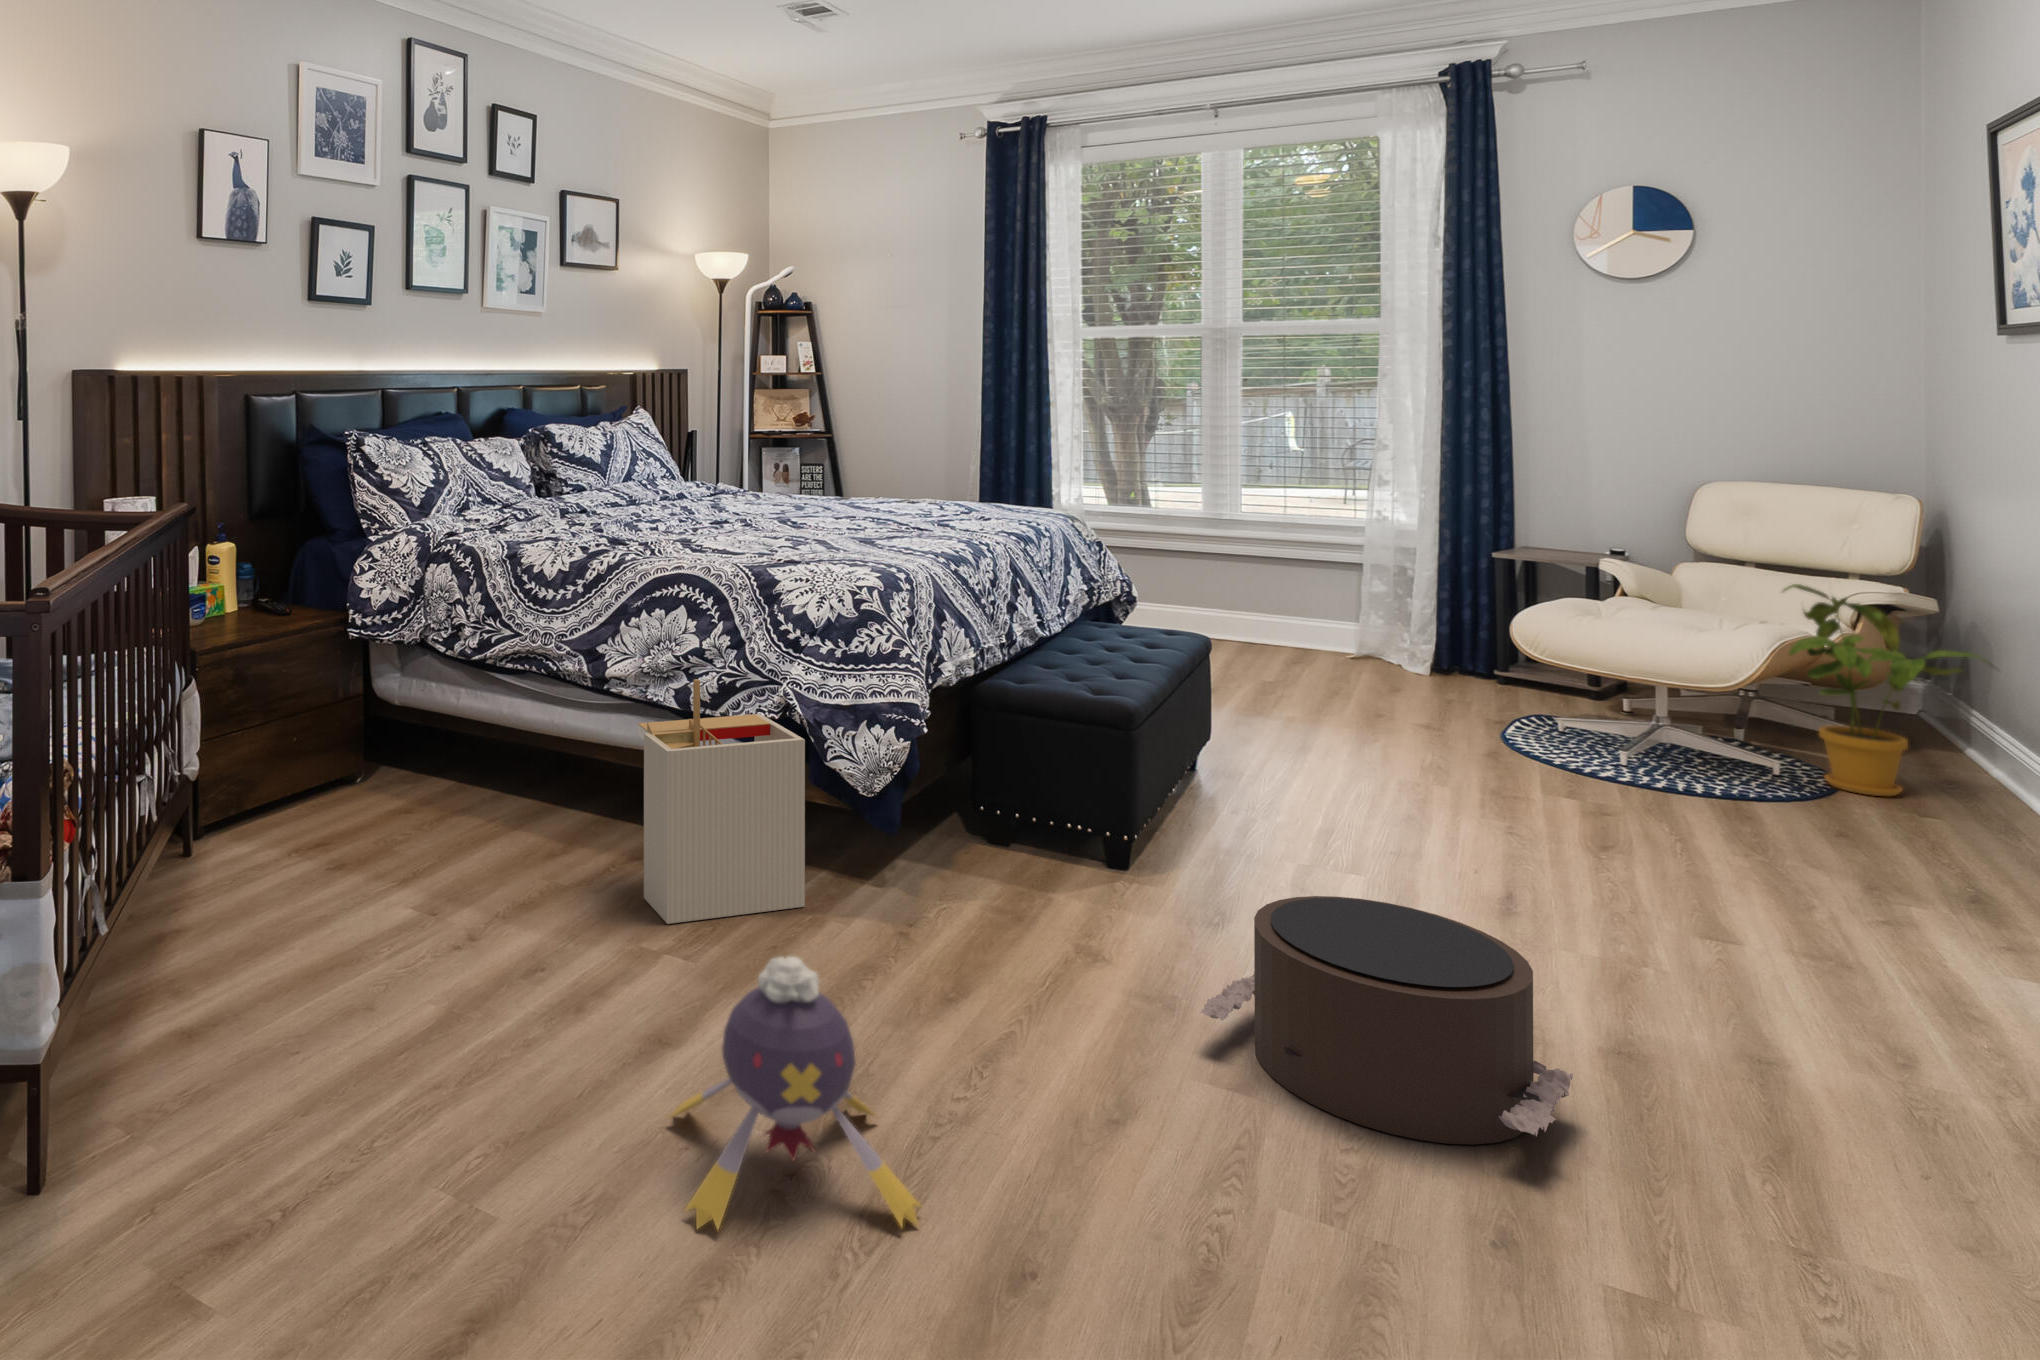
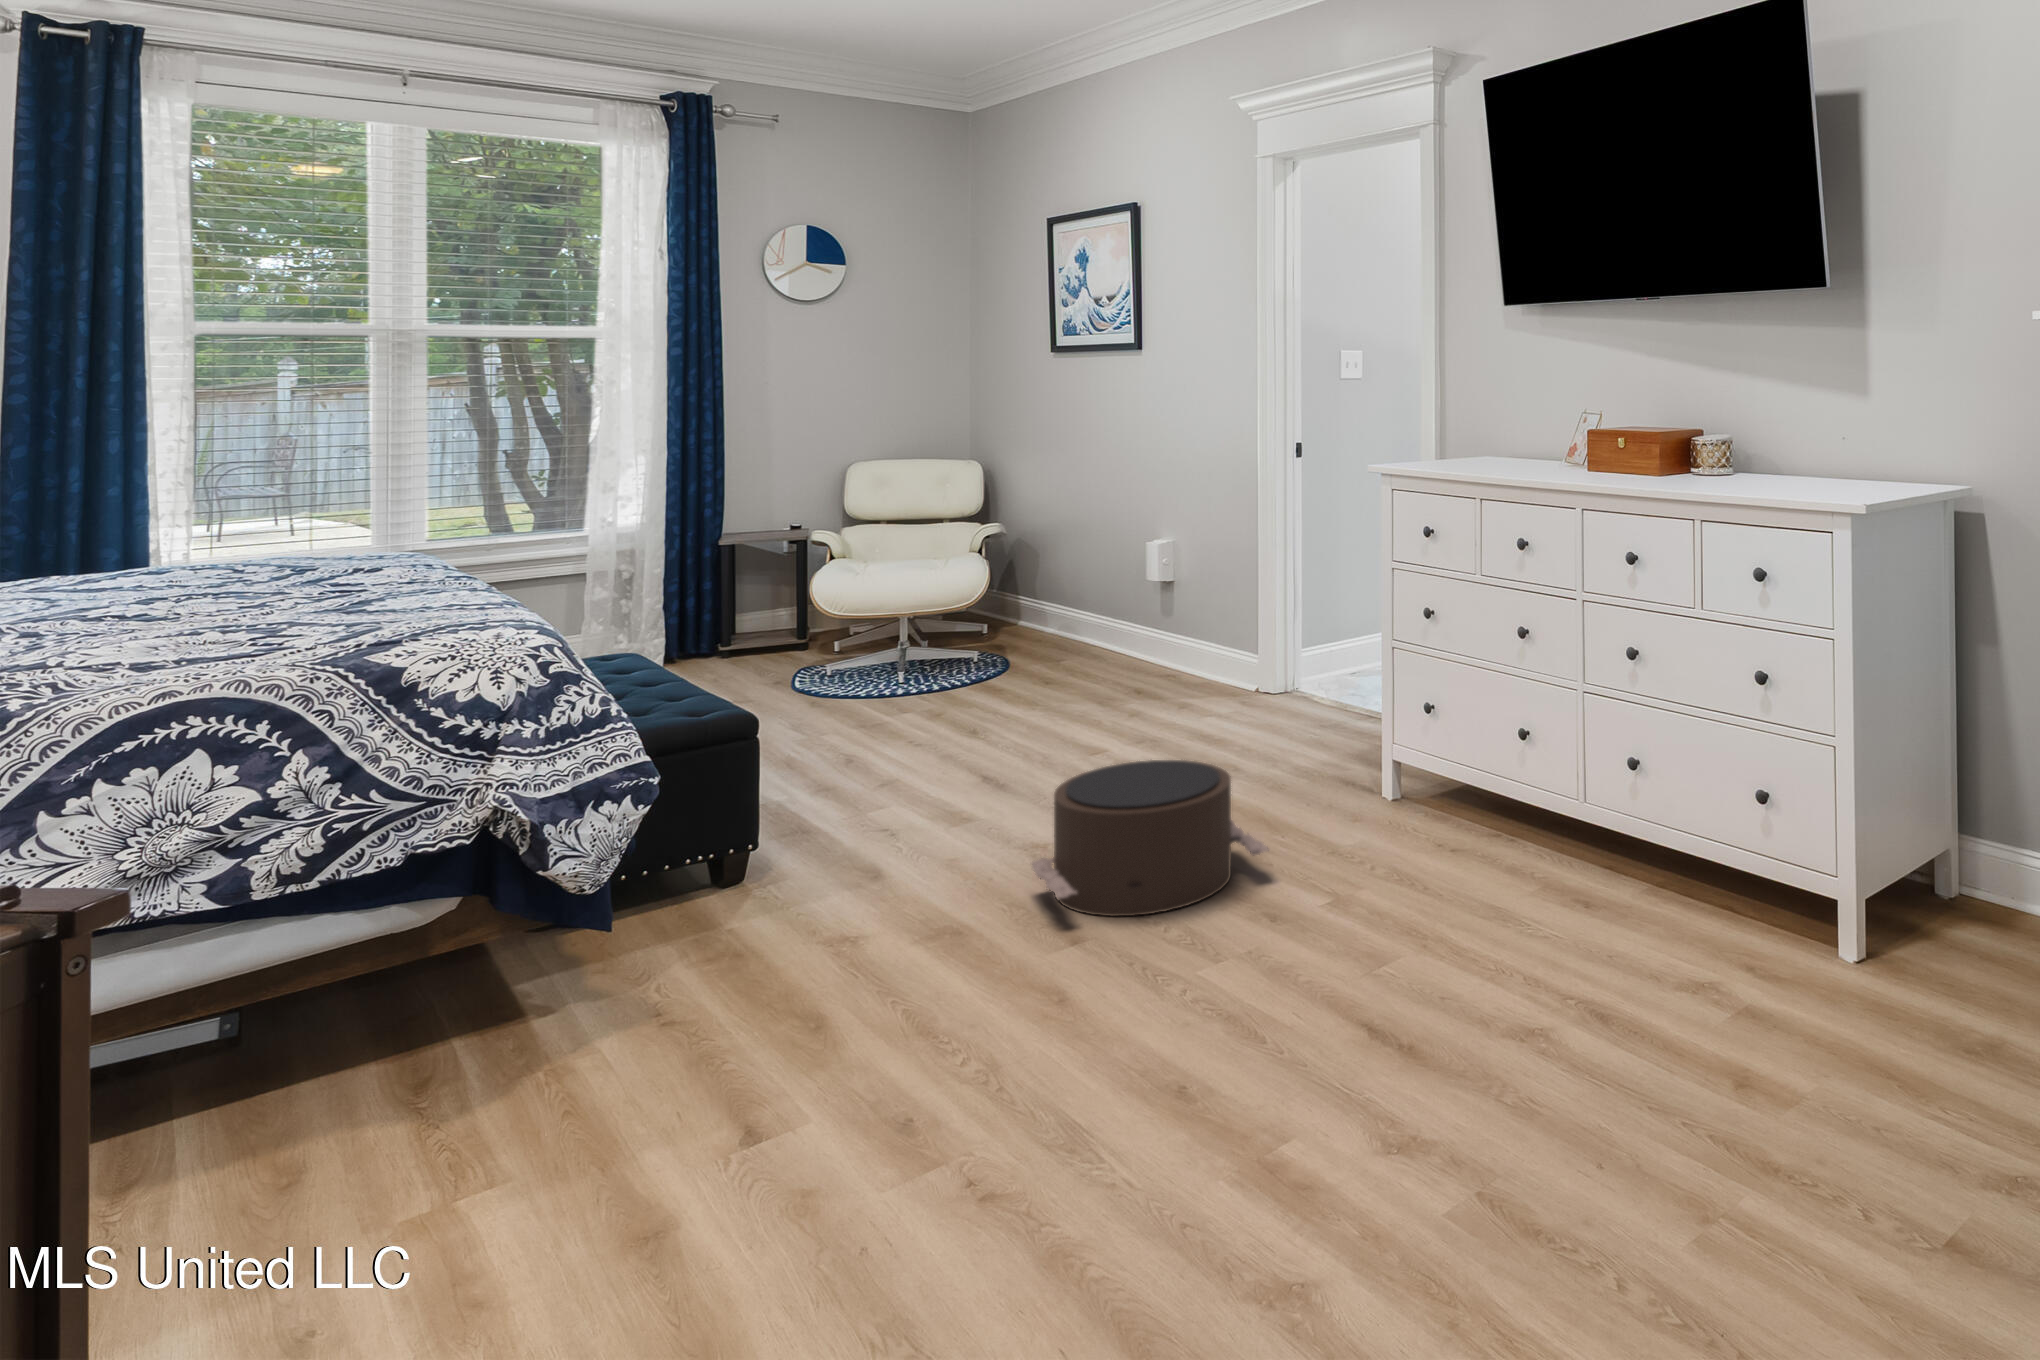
house plant: present [1782,584,1993,796] -> none [964,525,1073,658]
storage bin: present [638,679,805,924] -> none [290,818,574,1178]
plush toy: present [671,956,921,1229] -> none [887,950,1166,1235]

